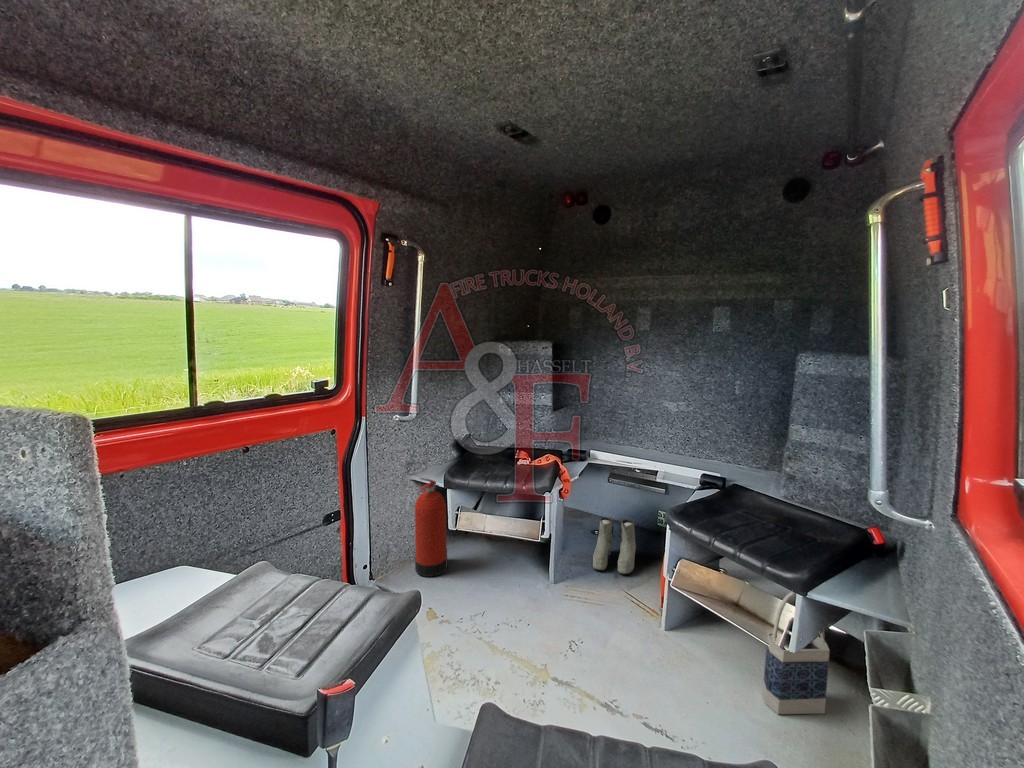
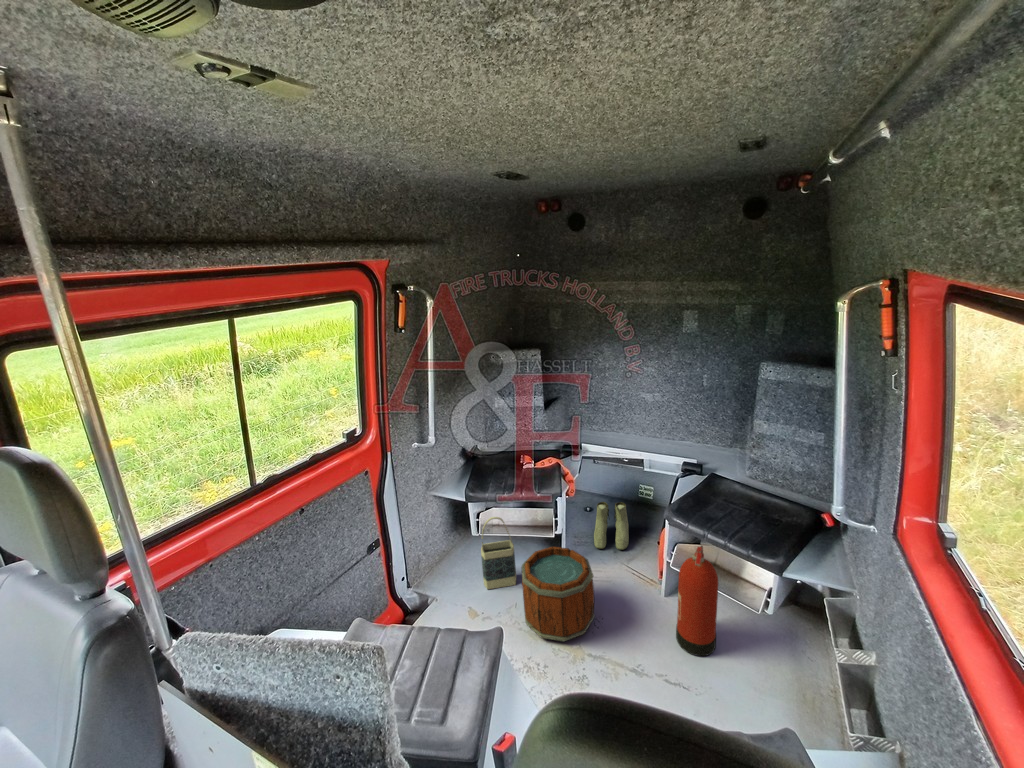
fire extinguisher: present [415,478,448,577] -> present [676,546,719,656]
bucket: none [489,548,575,660] -> present [521,547,595,641]
bag: present [763,592,829,714] -> present [481,517,516,589]

